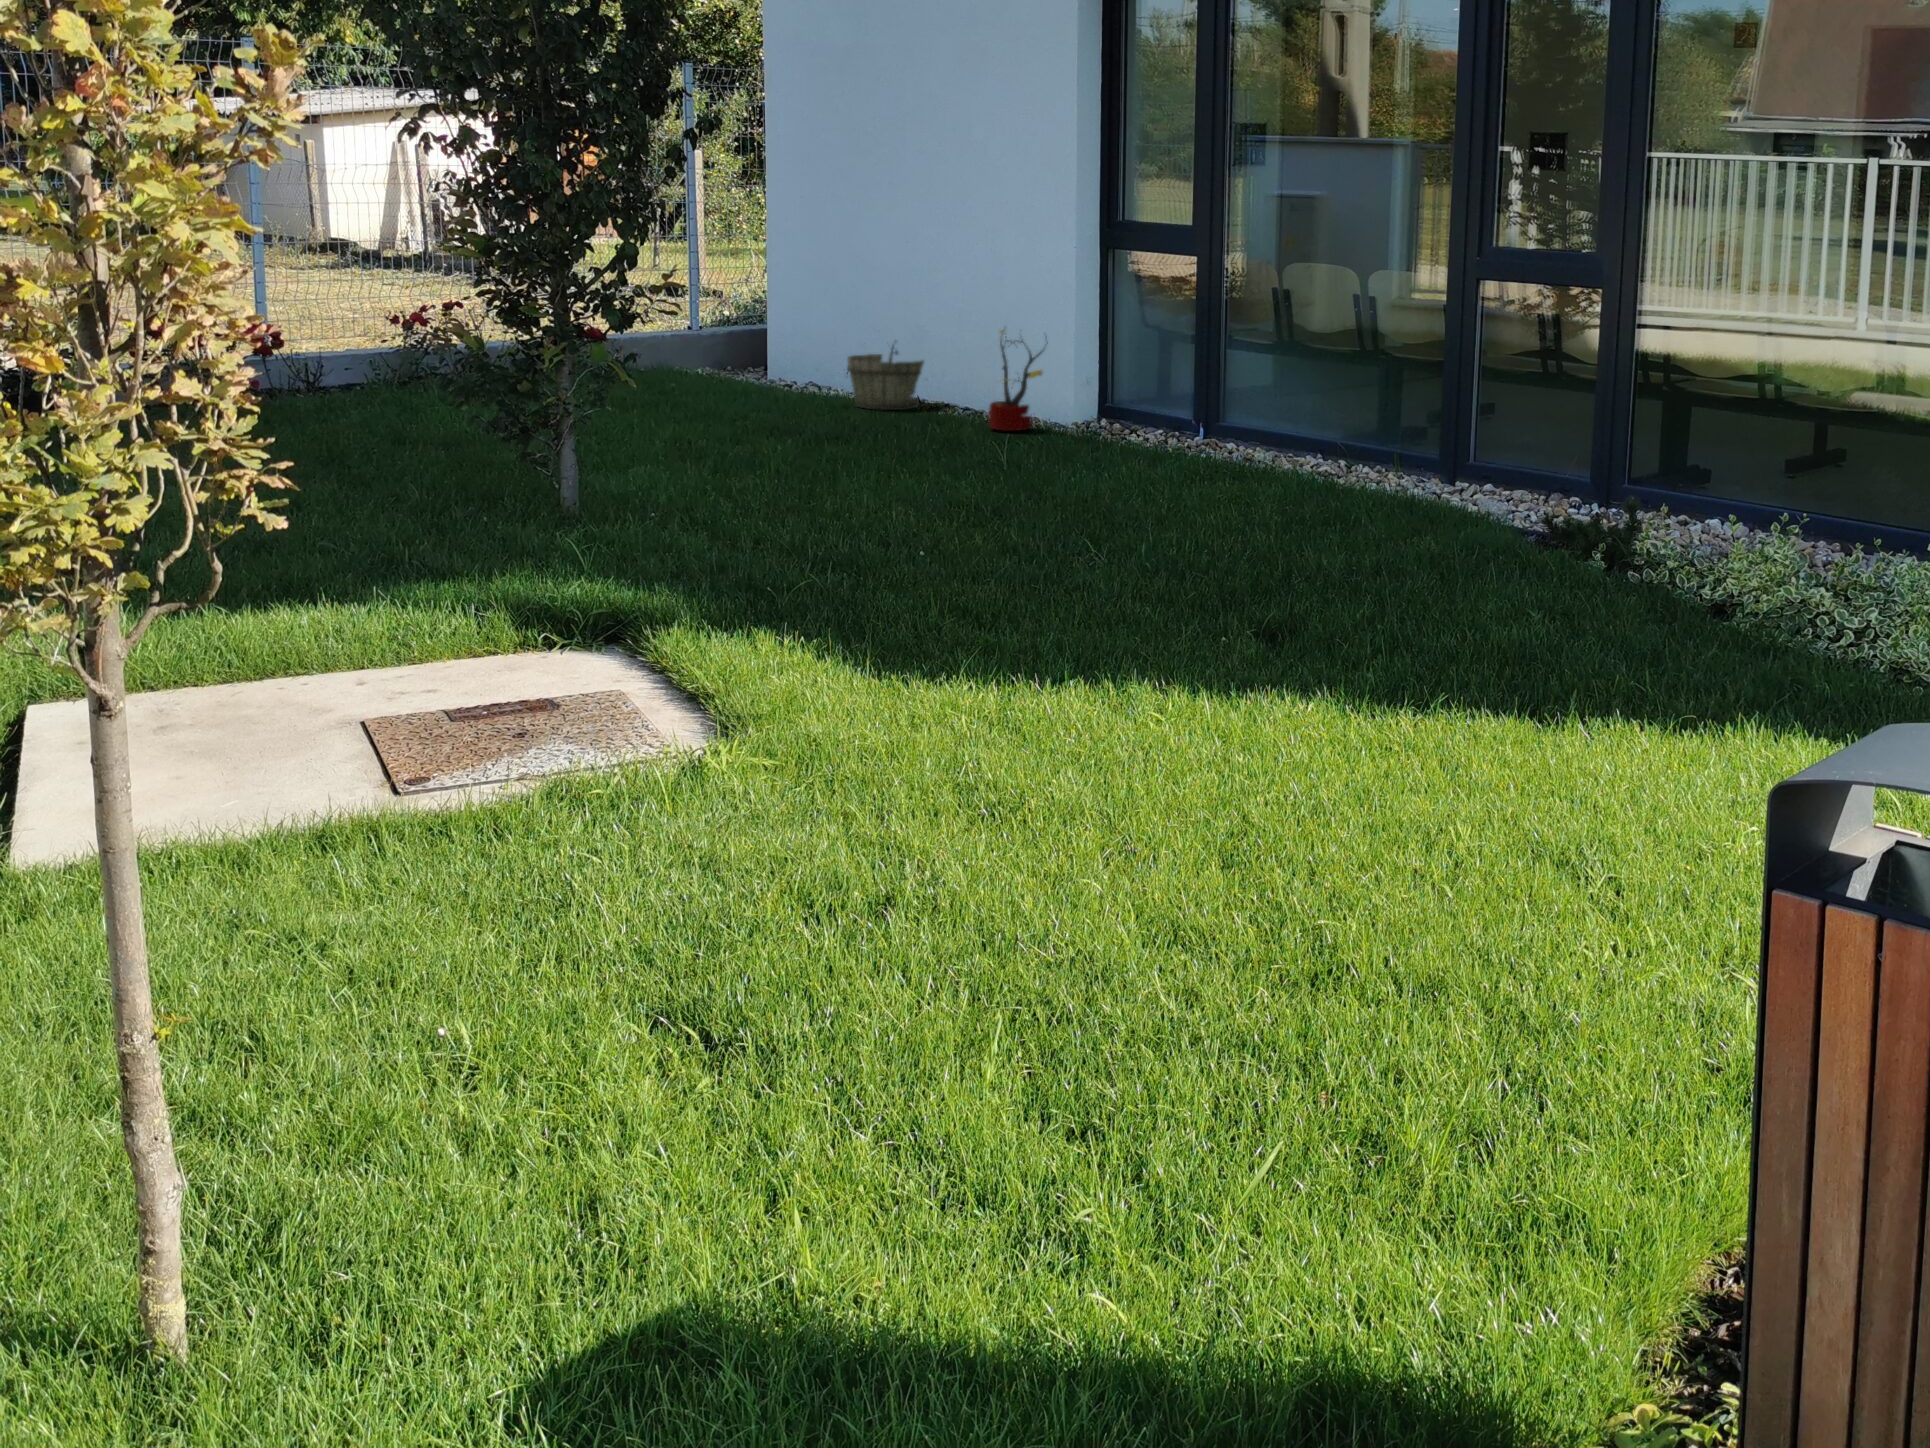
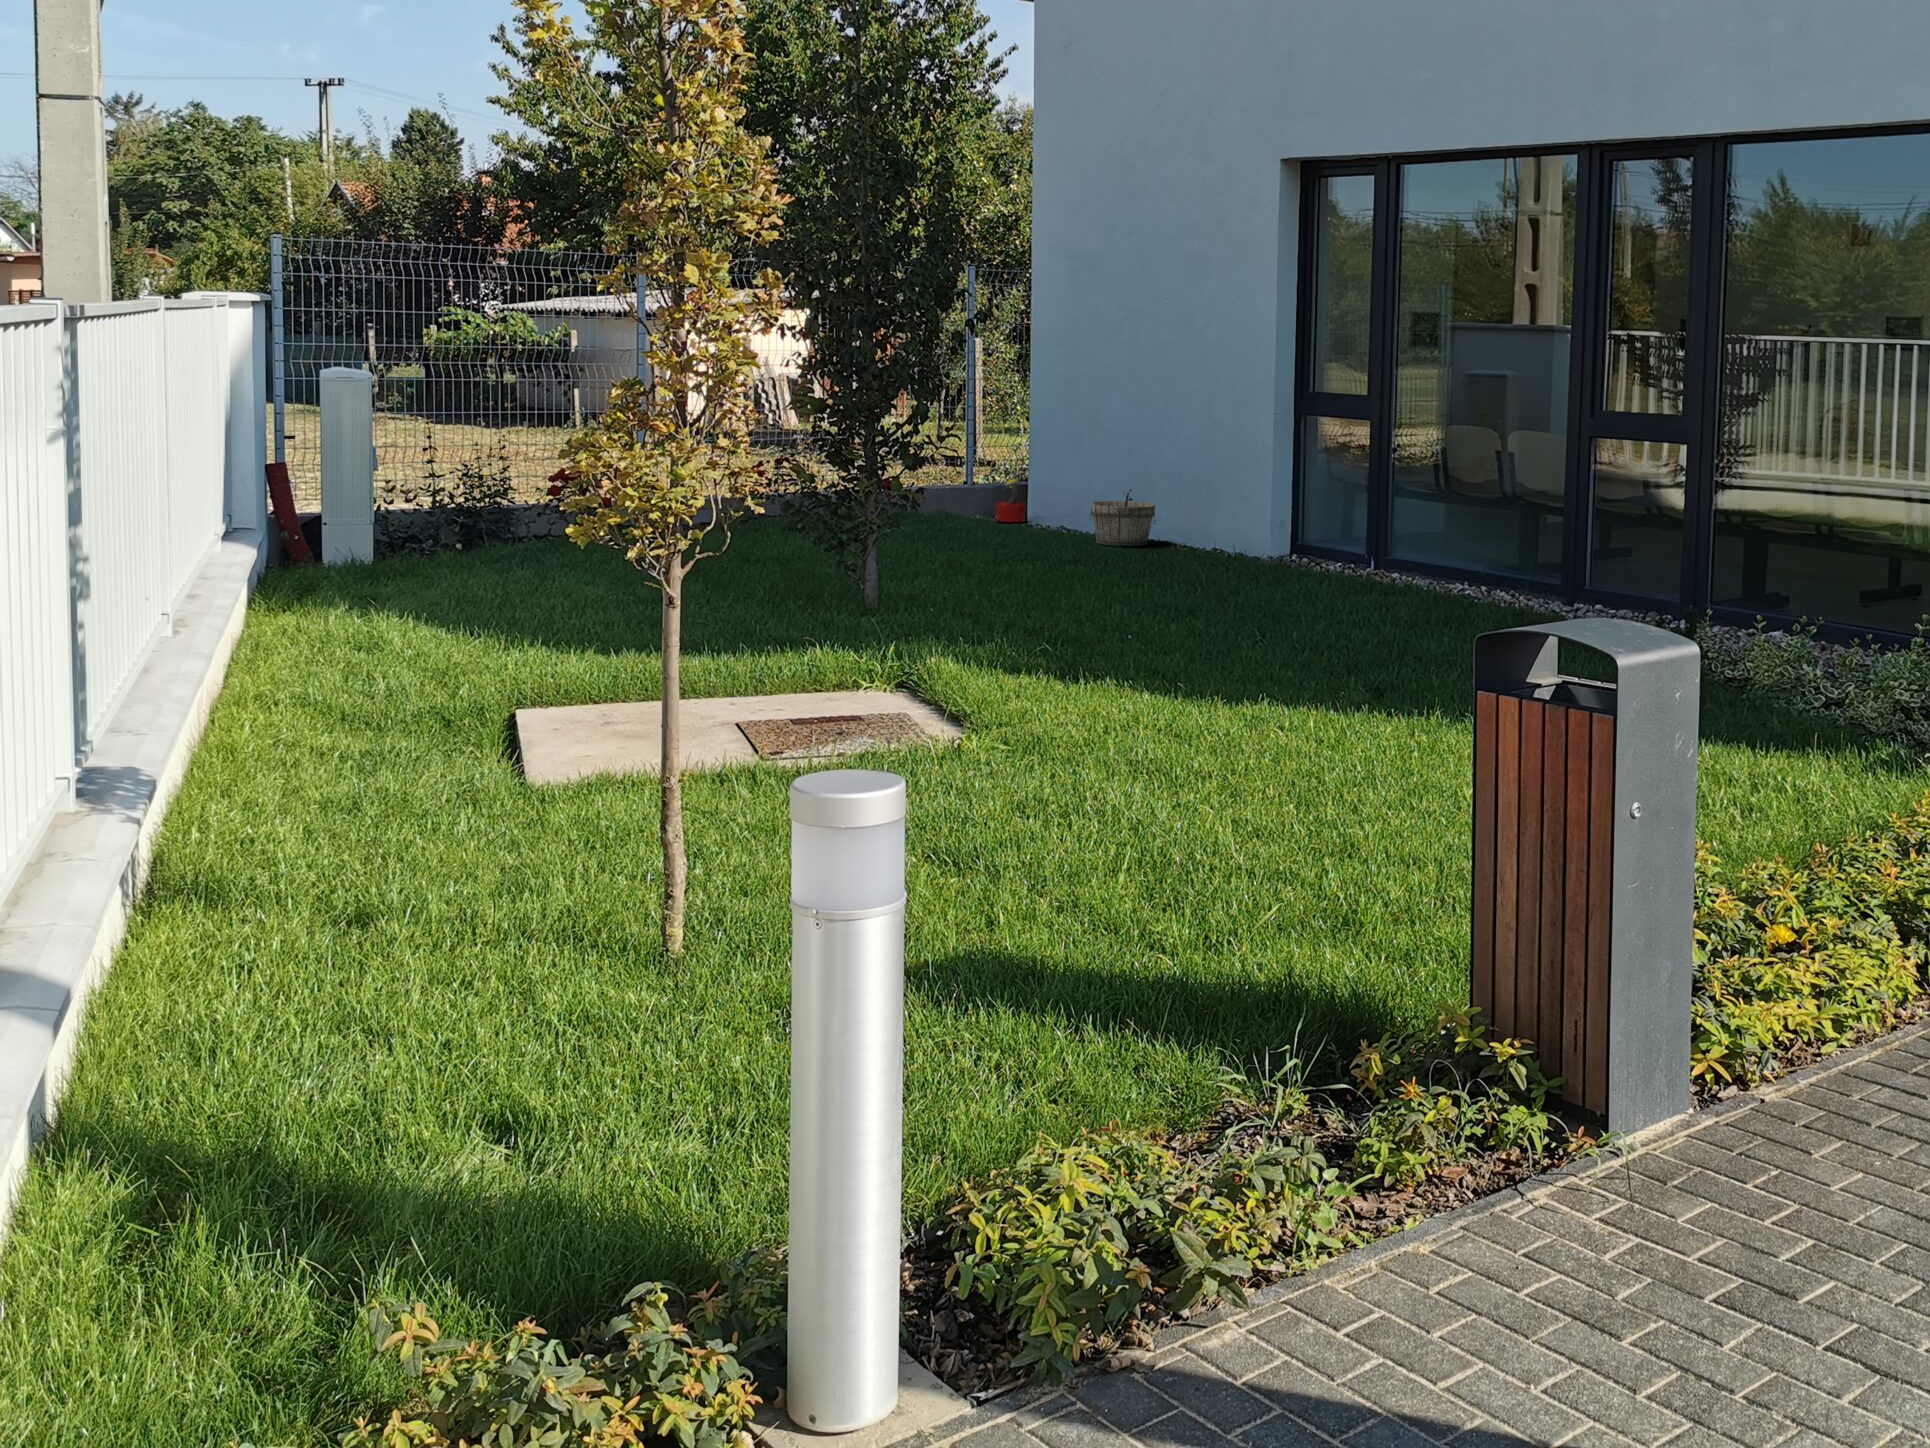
decorative plant: present [989,330,1048,431] -> present [996,456,1025,522]

